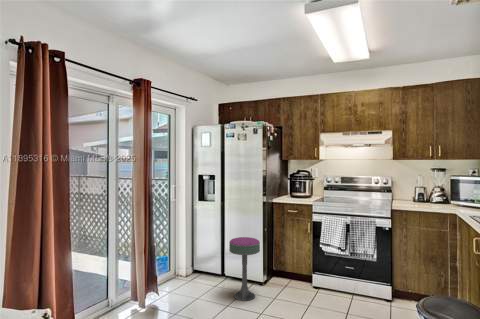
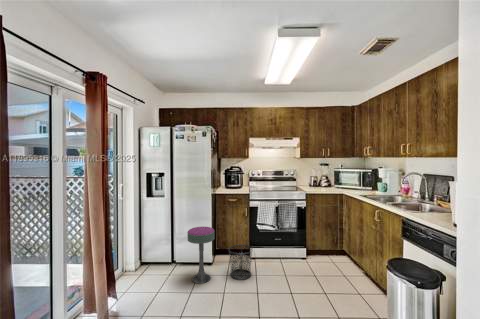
trash can: none [276,265,306,307] -> present [229,245,253,280]

